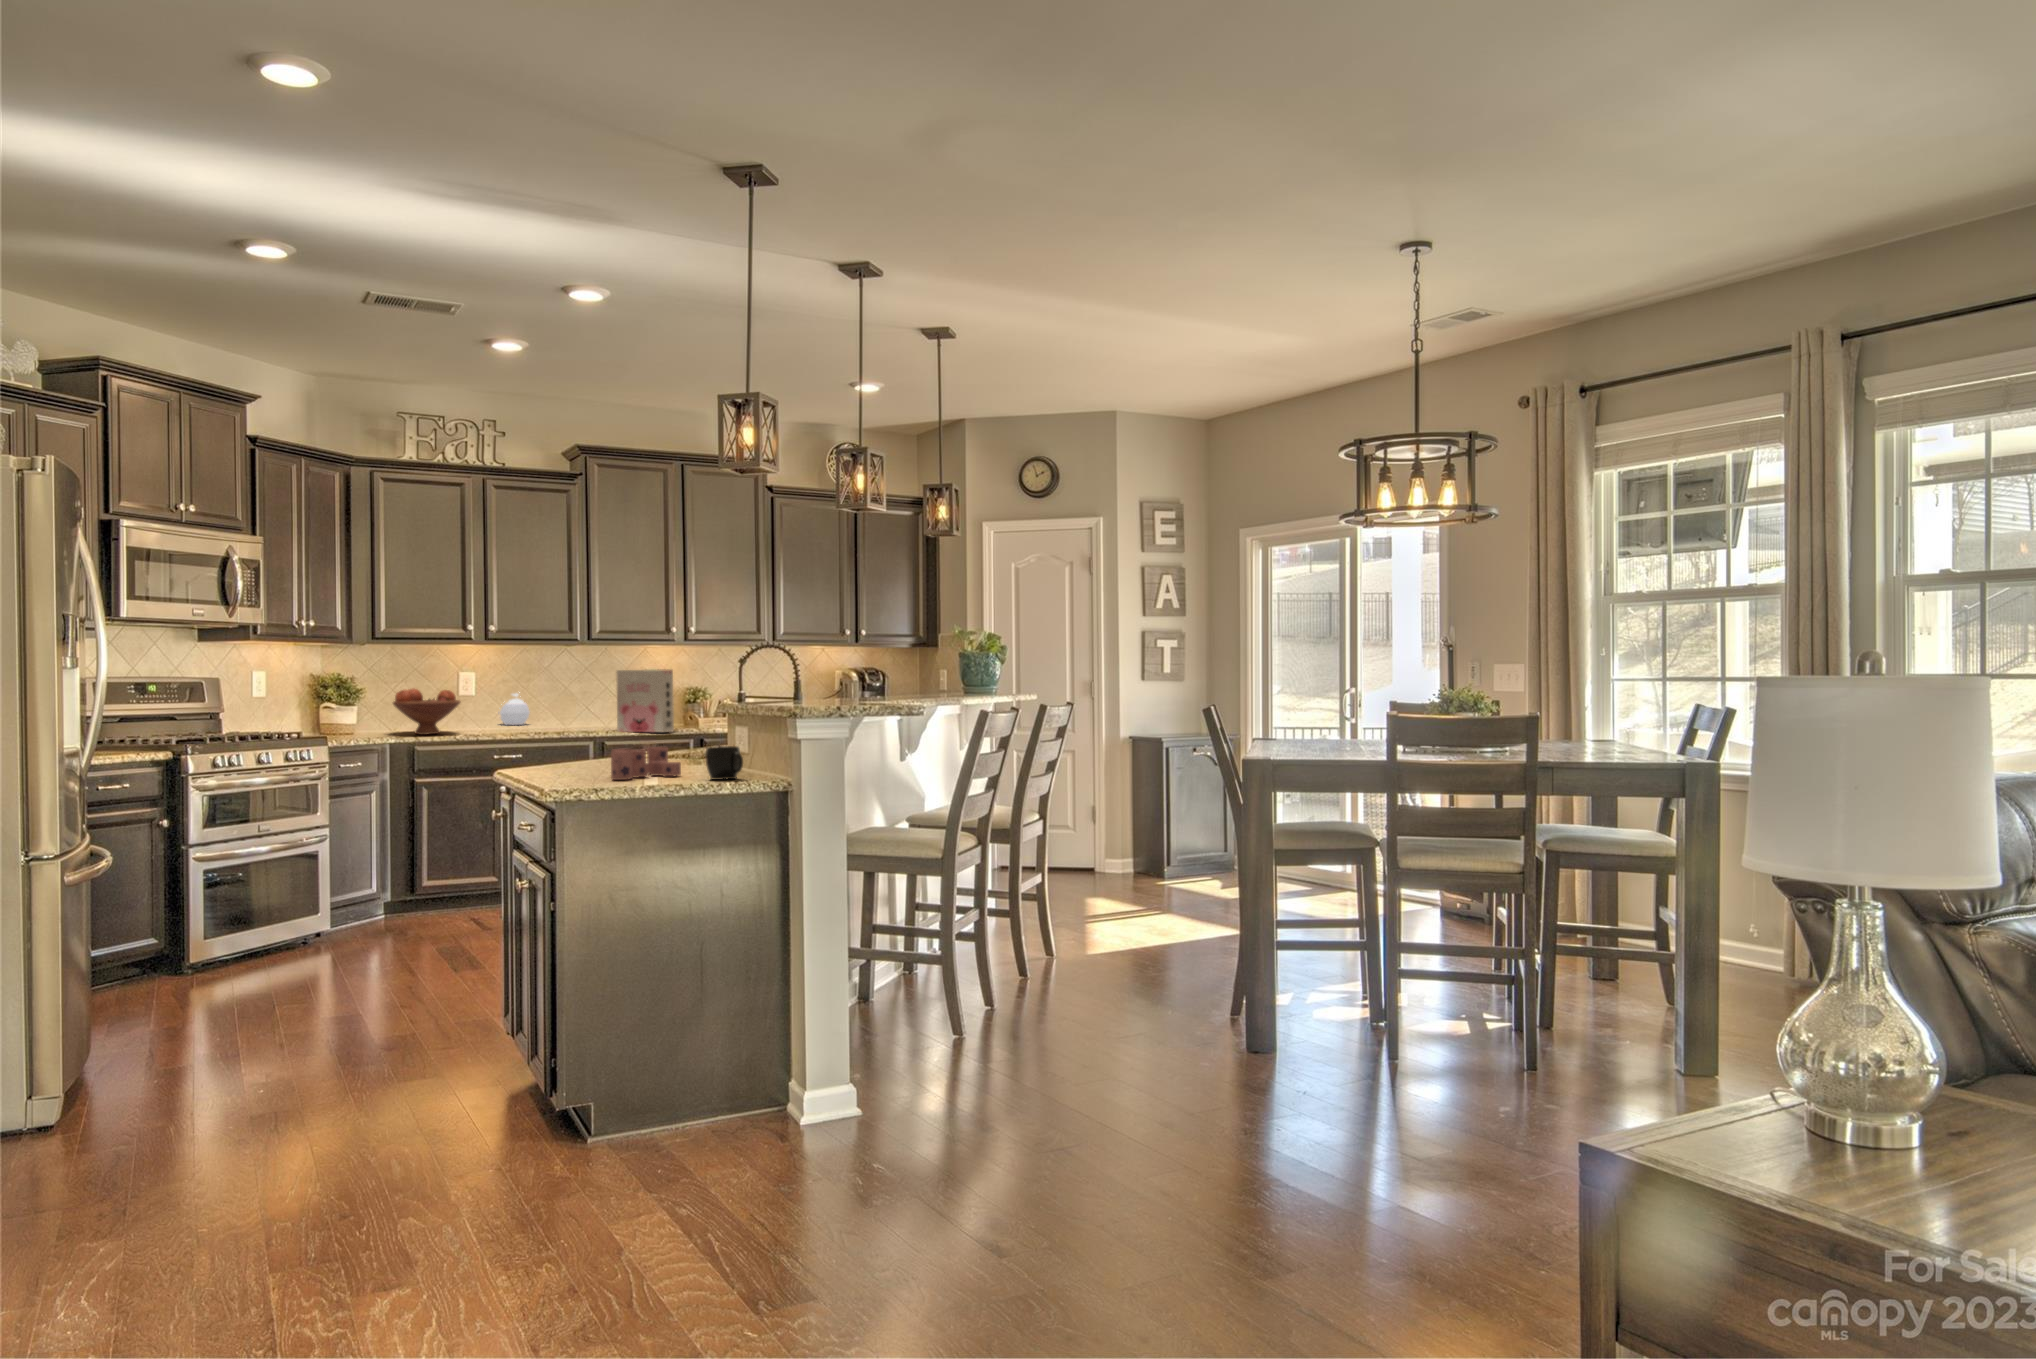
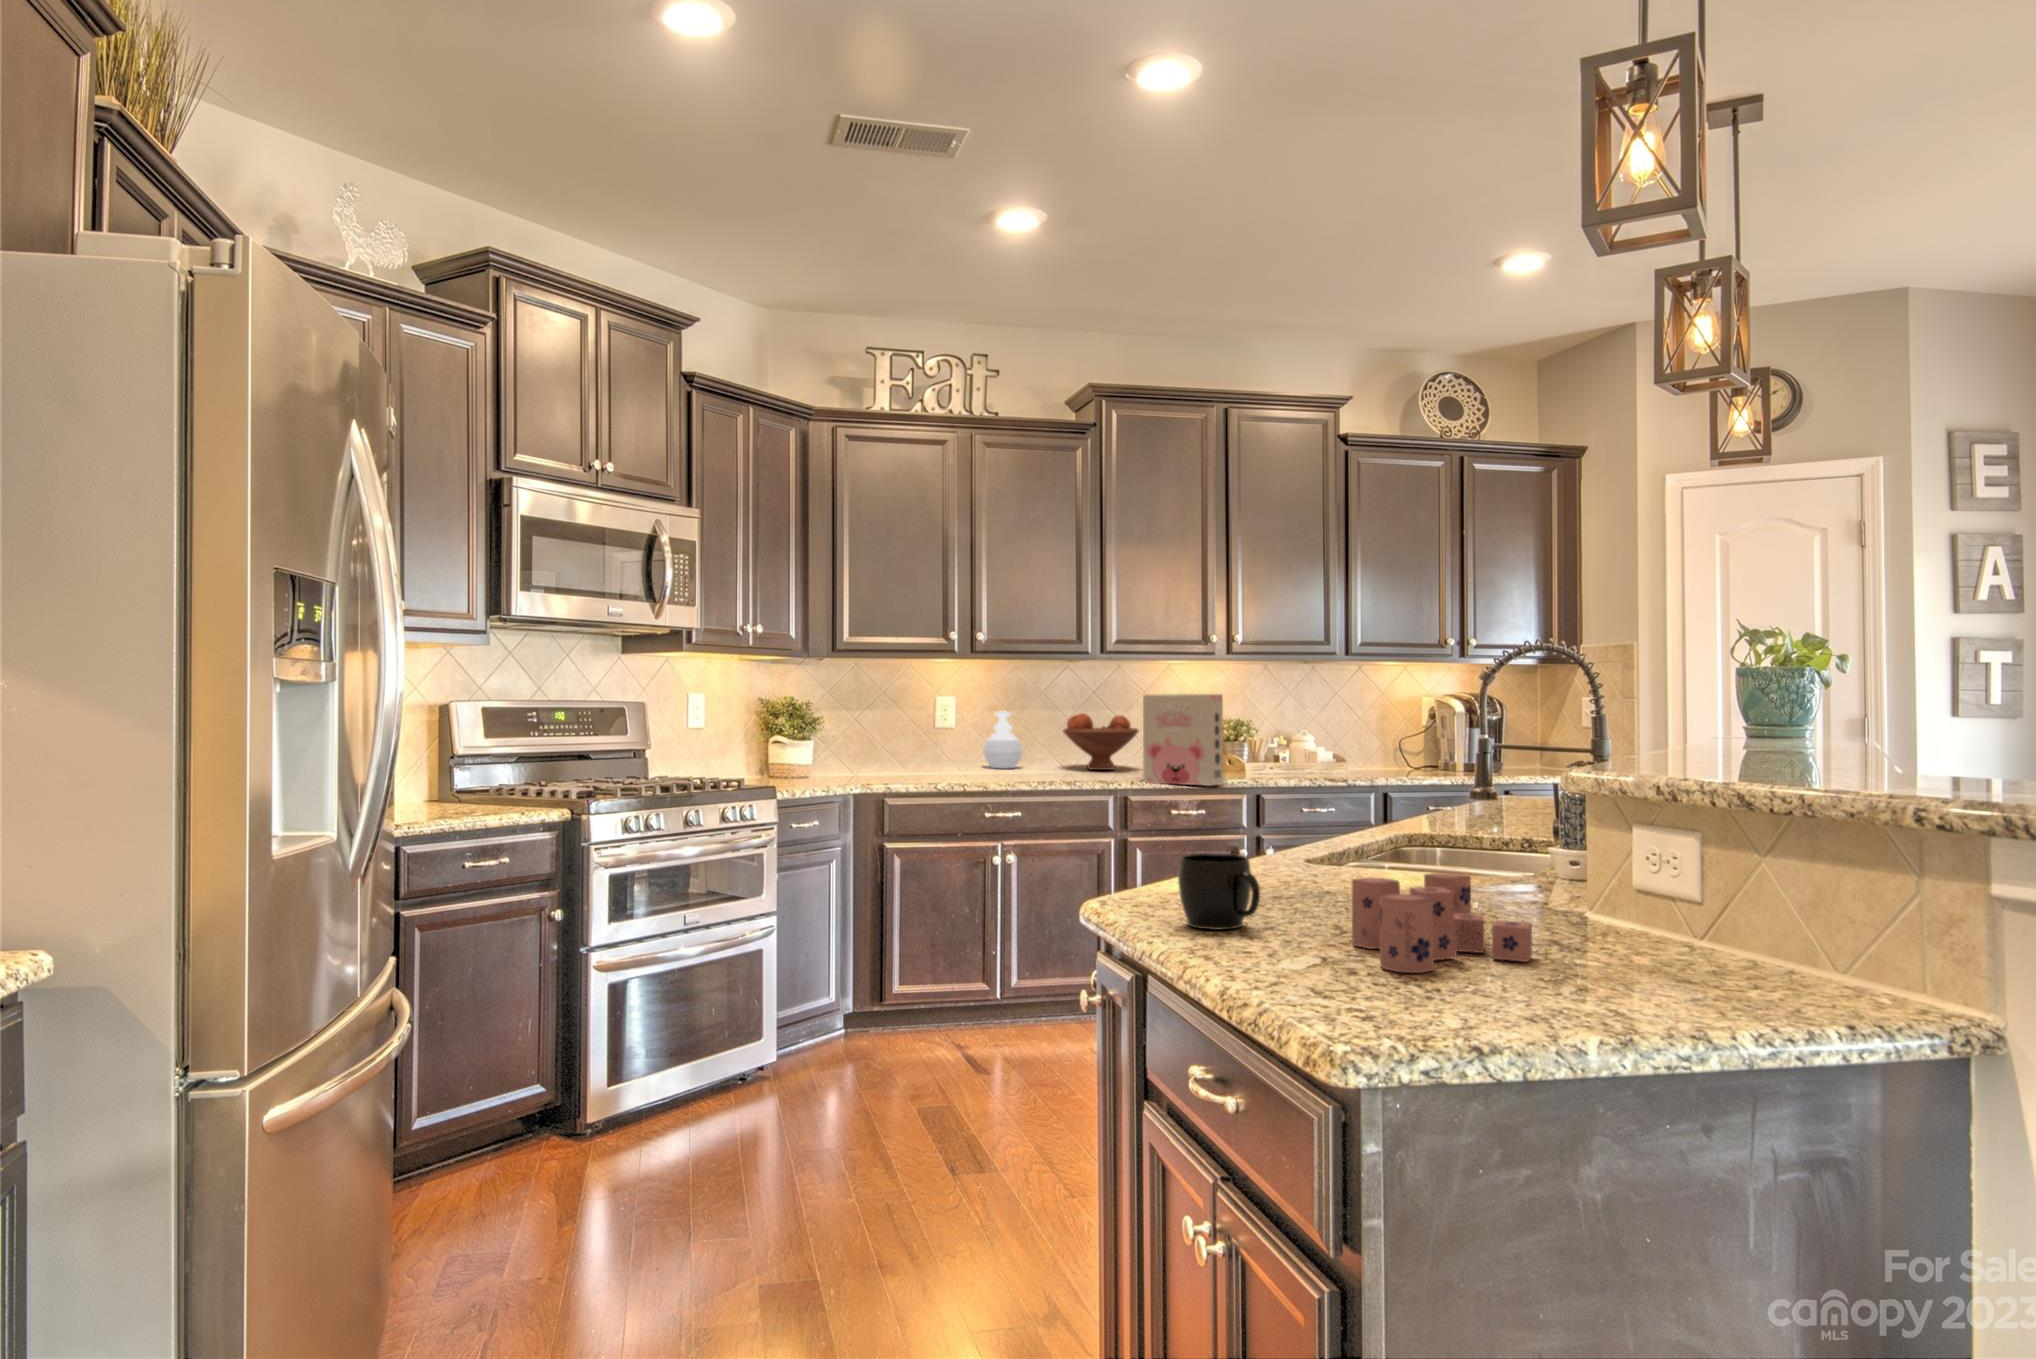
fruit bowl: present [393,689,460,735] -> present [1063,713,1139,770]
mug: present [706,746,743,780] -> present [1178,854,1260,930]

